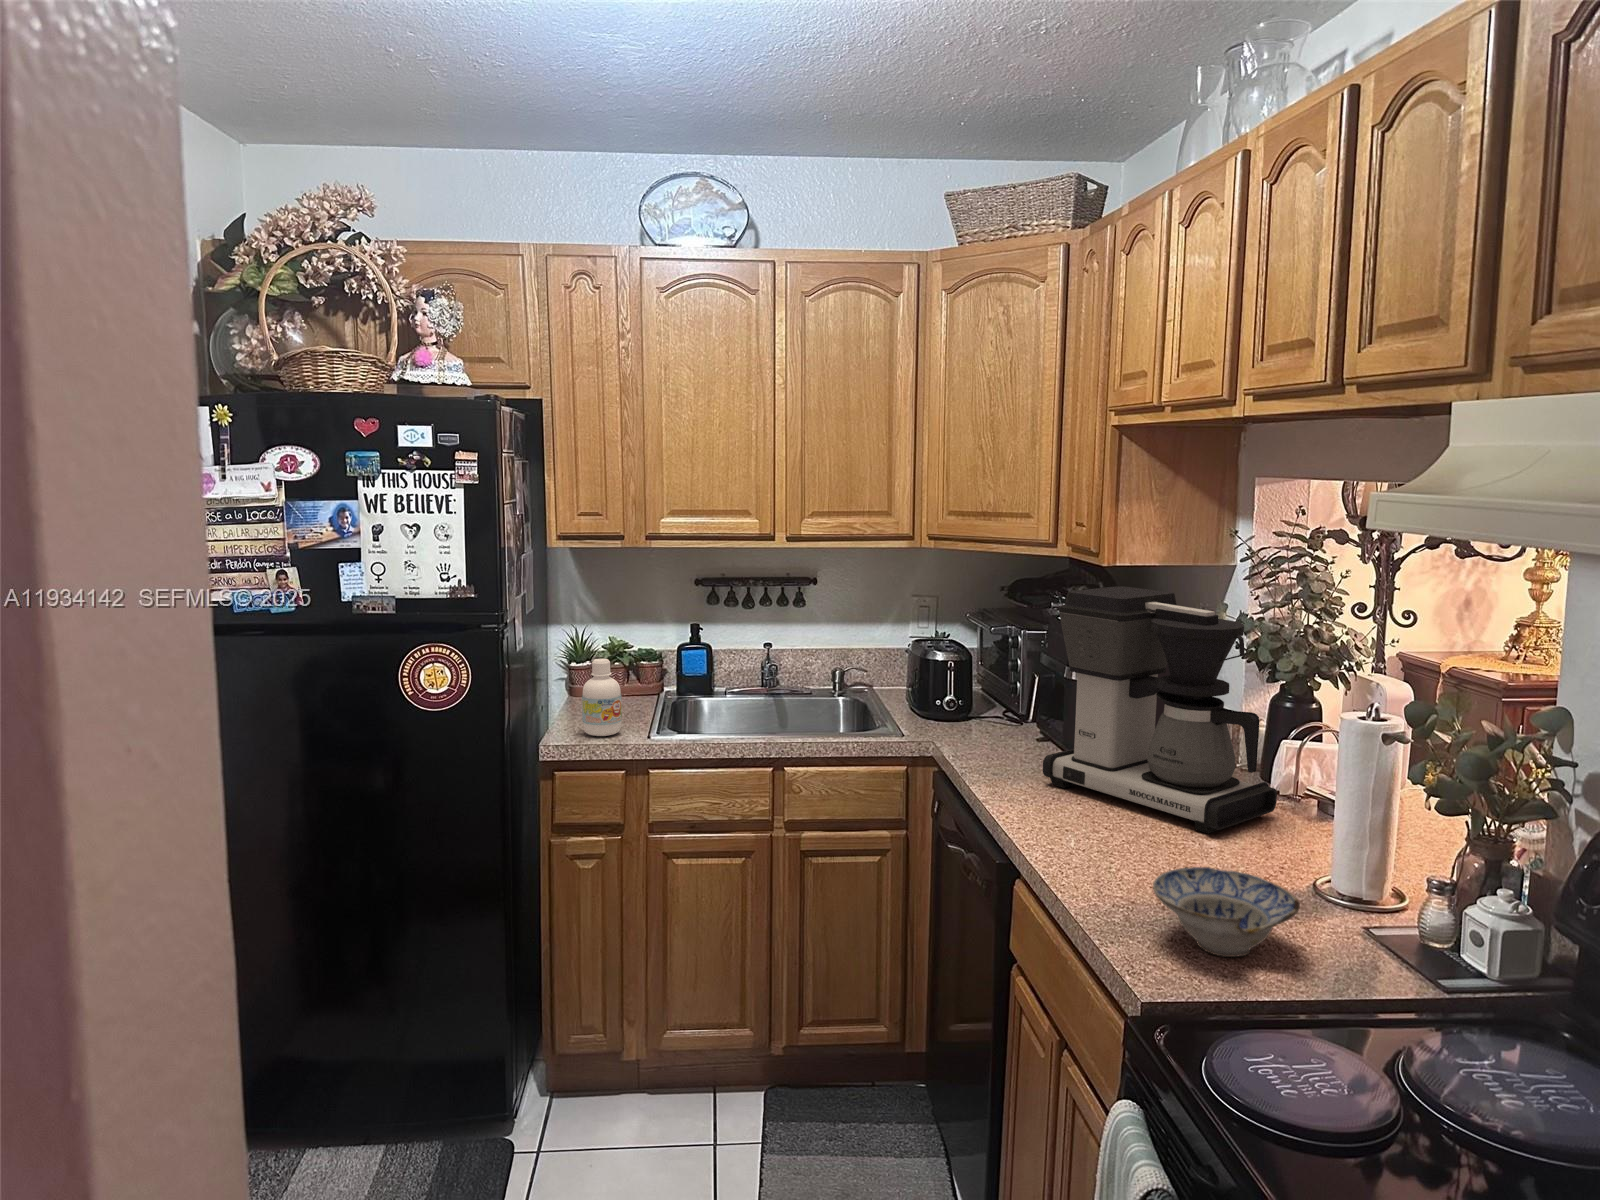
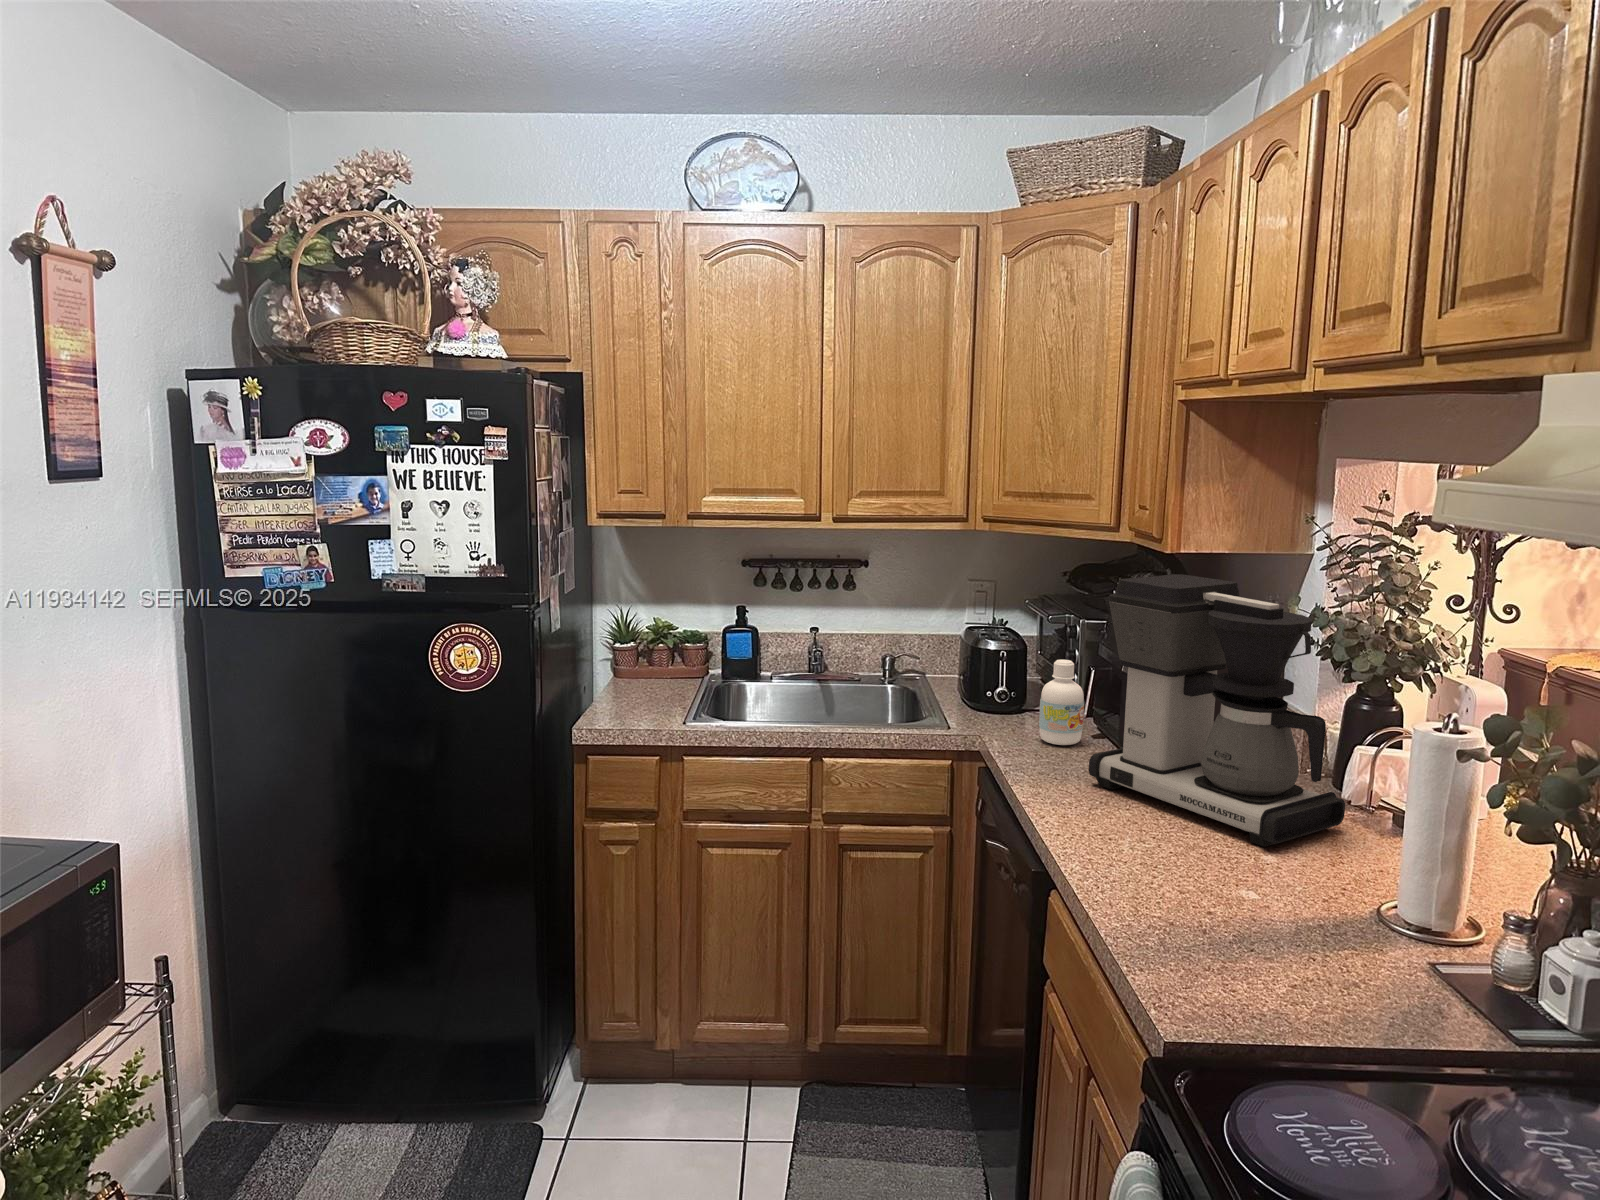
bottle: present [582,659,622,736] -> present [1039,660,1084,745]
ceramic bowl: present [1153,867,1300,957] -> none [1186,890,1353,995]

